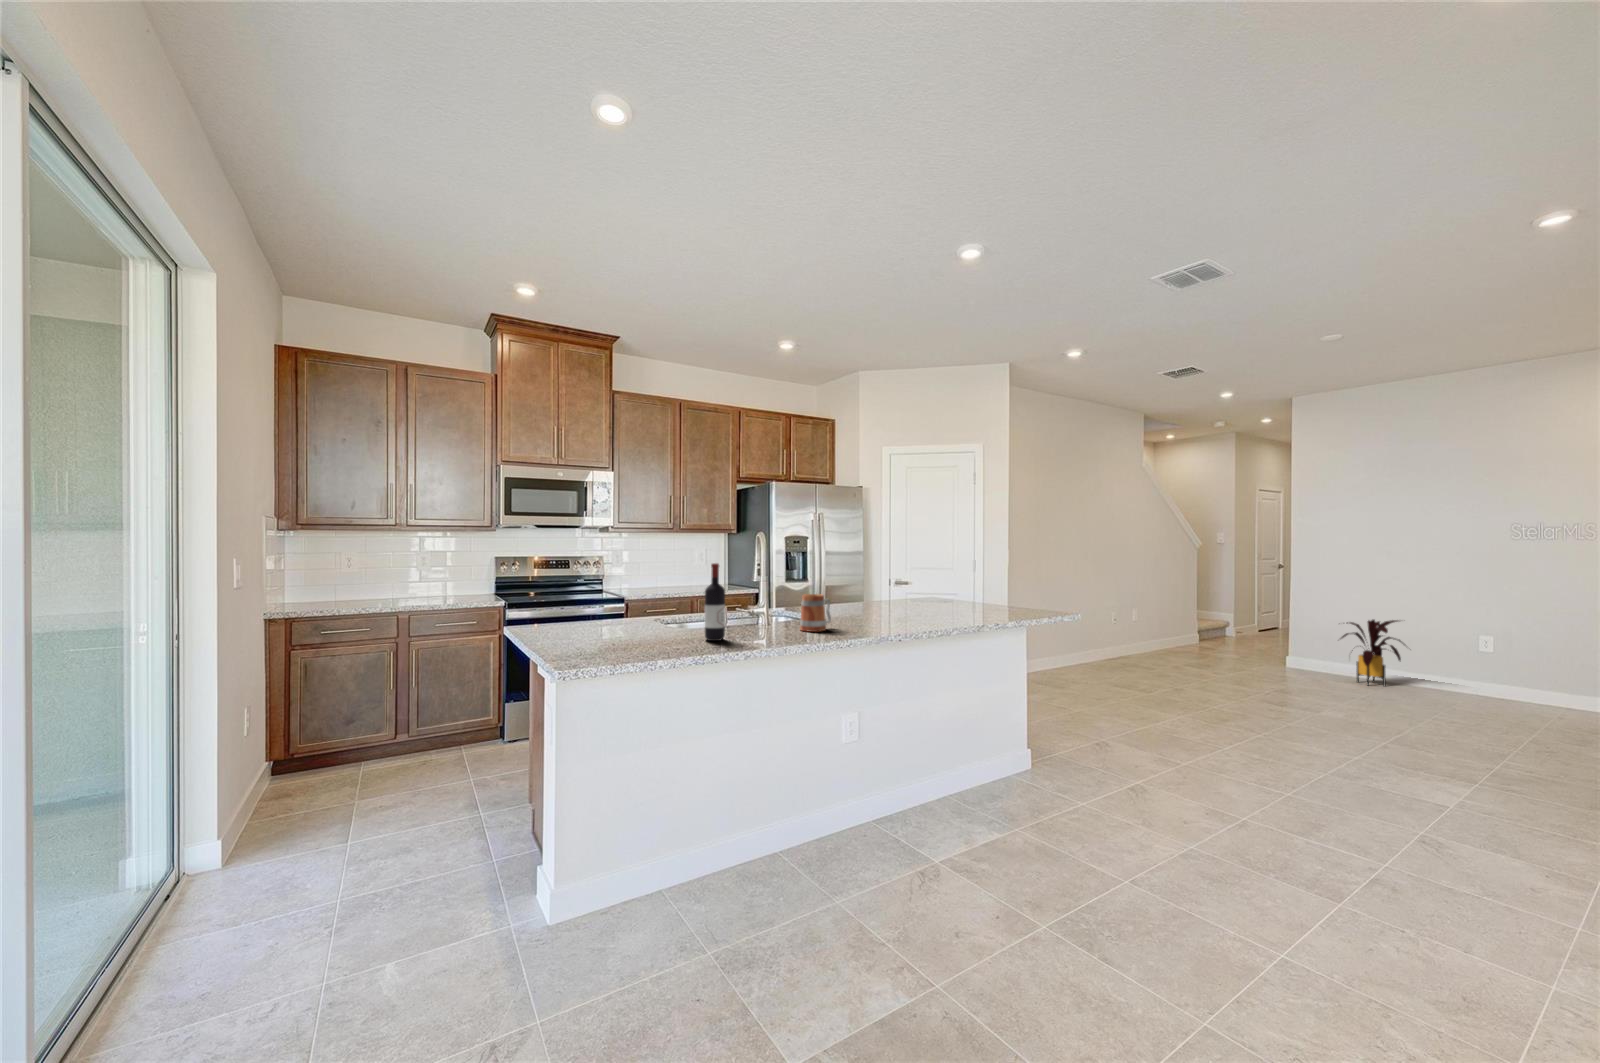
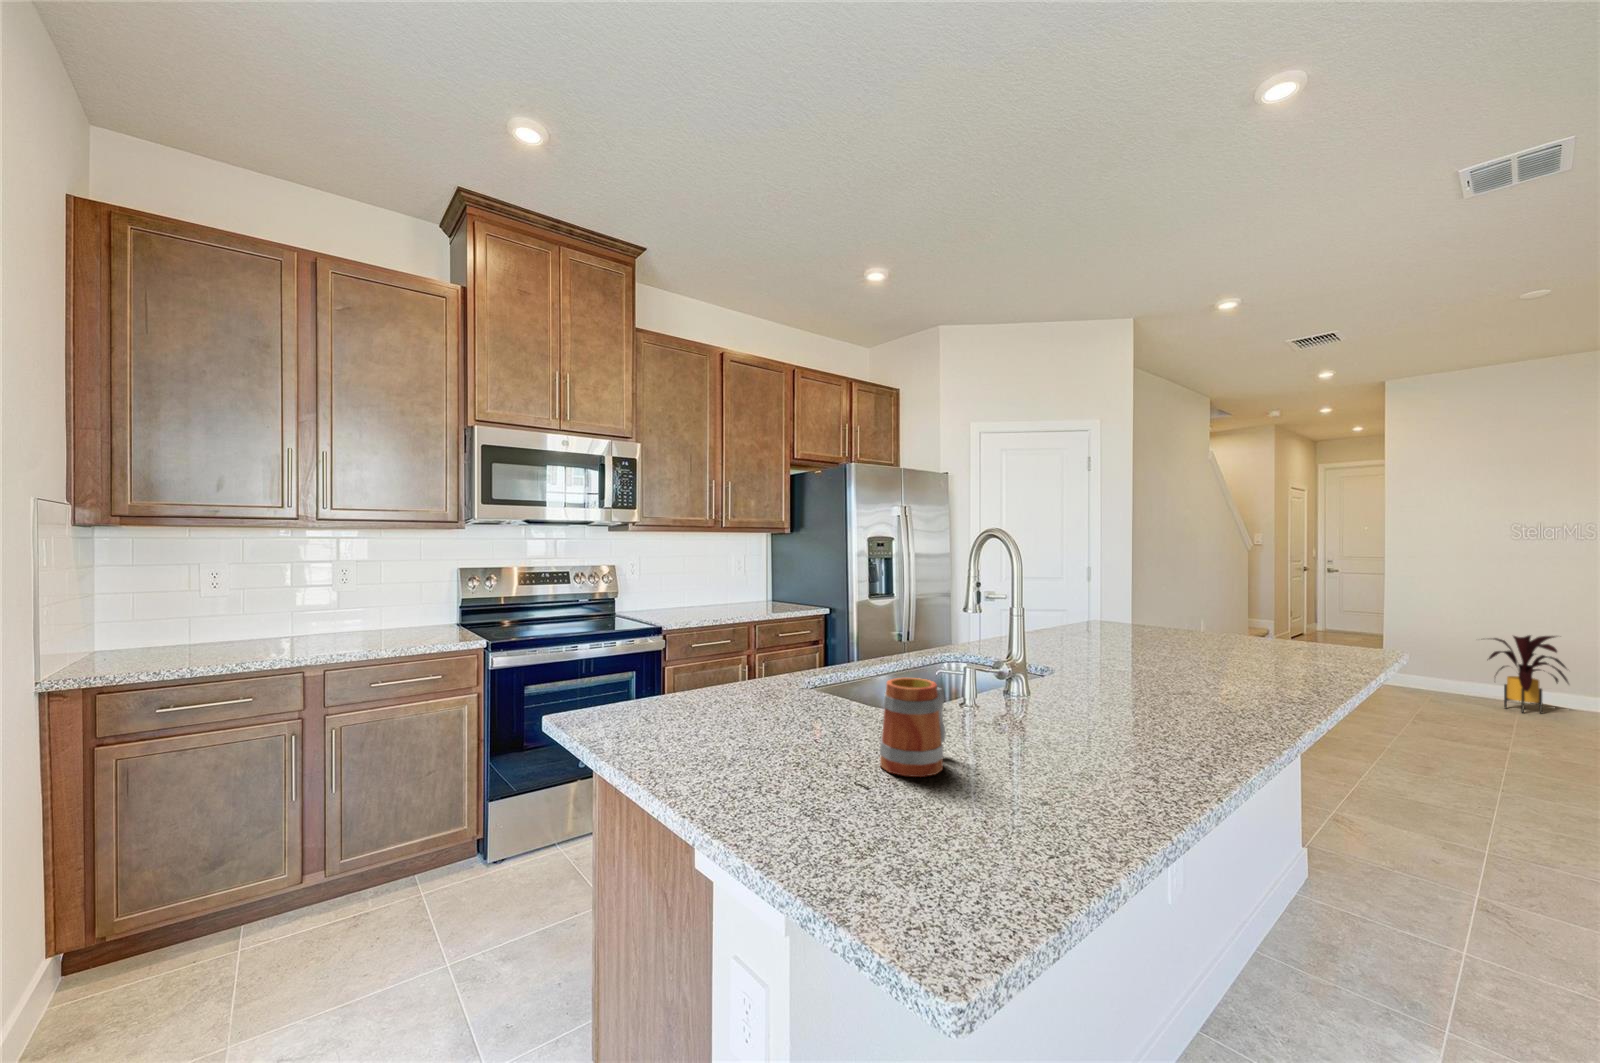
wine bottle: present [705,563,725,641] -> none [984,598,1027,759]
mug: present [800,594,831,632] -> present [880,678,945,777]

